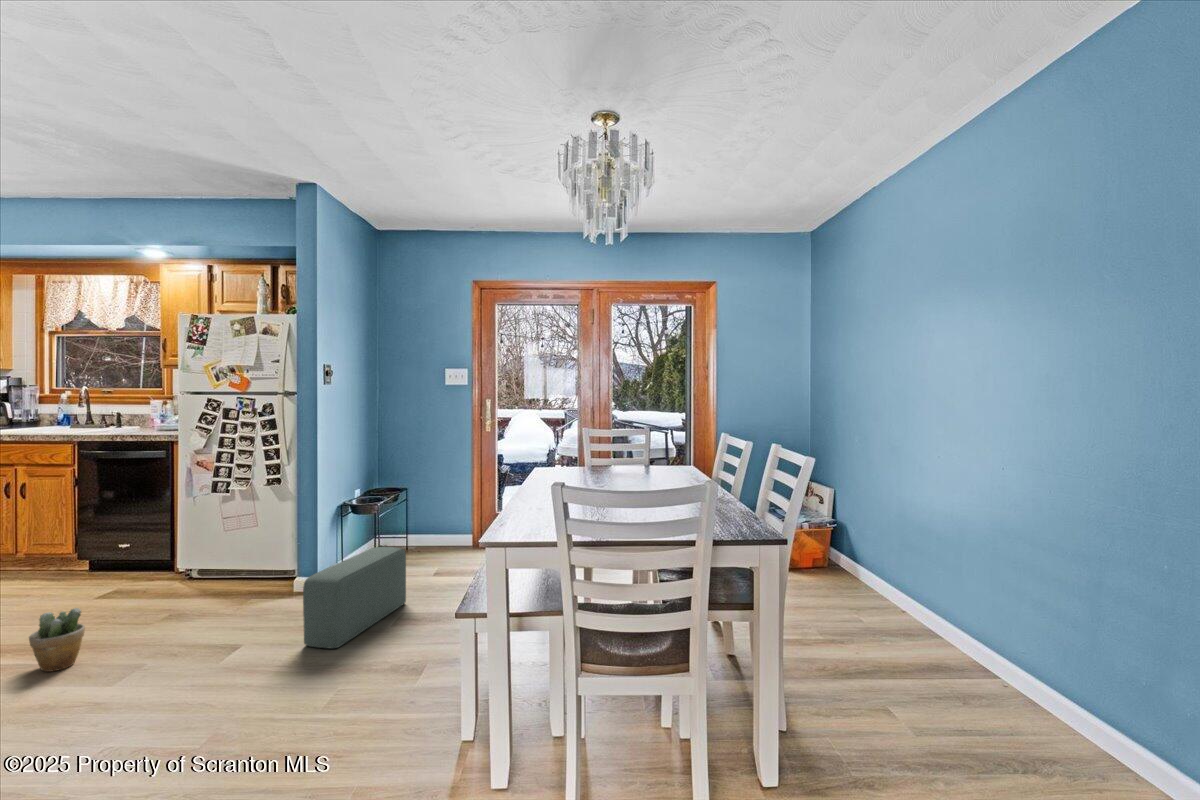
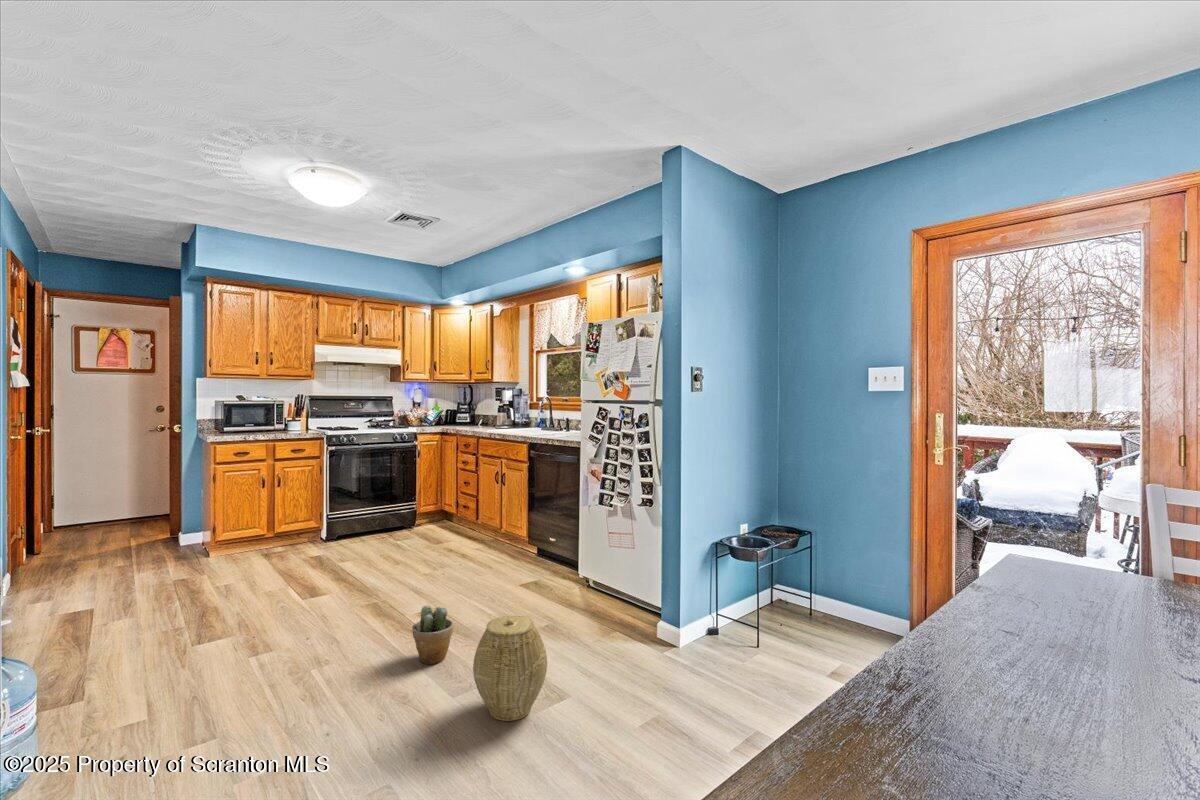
pouf: present [303,547,406,648] -> none [613,613,771,757]
woven basket: none [157,583,234,672] -> present [473,616,547,721]

